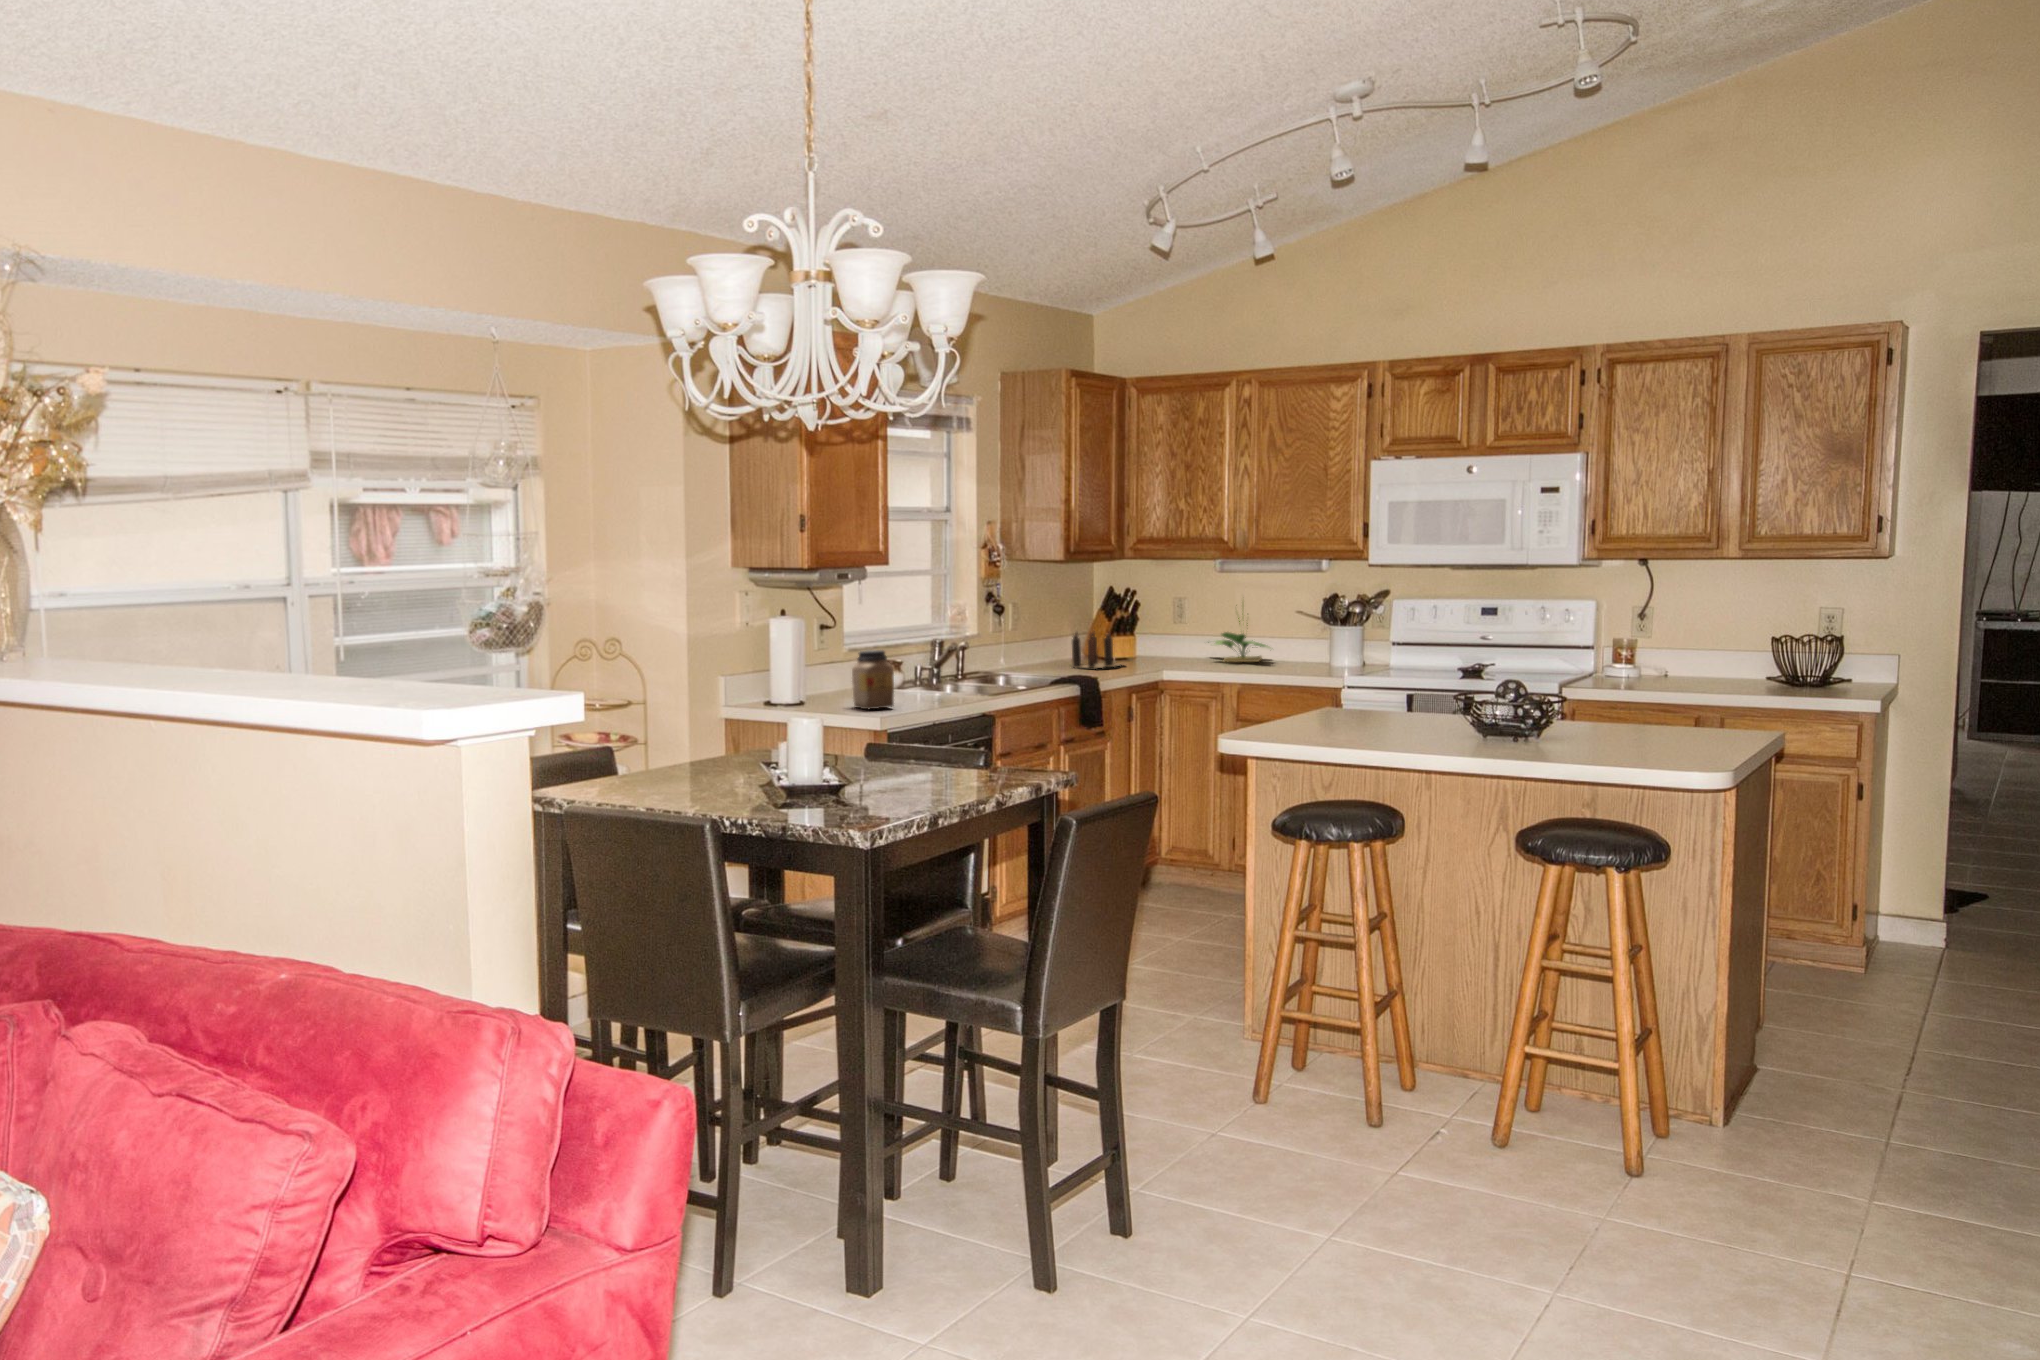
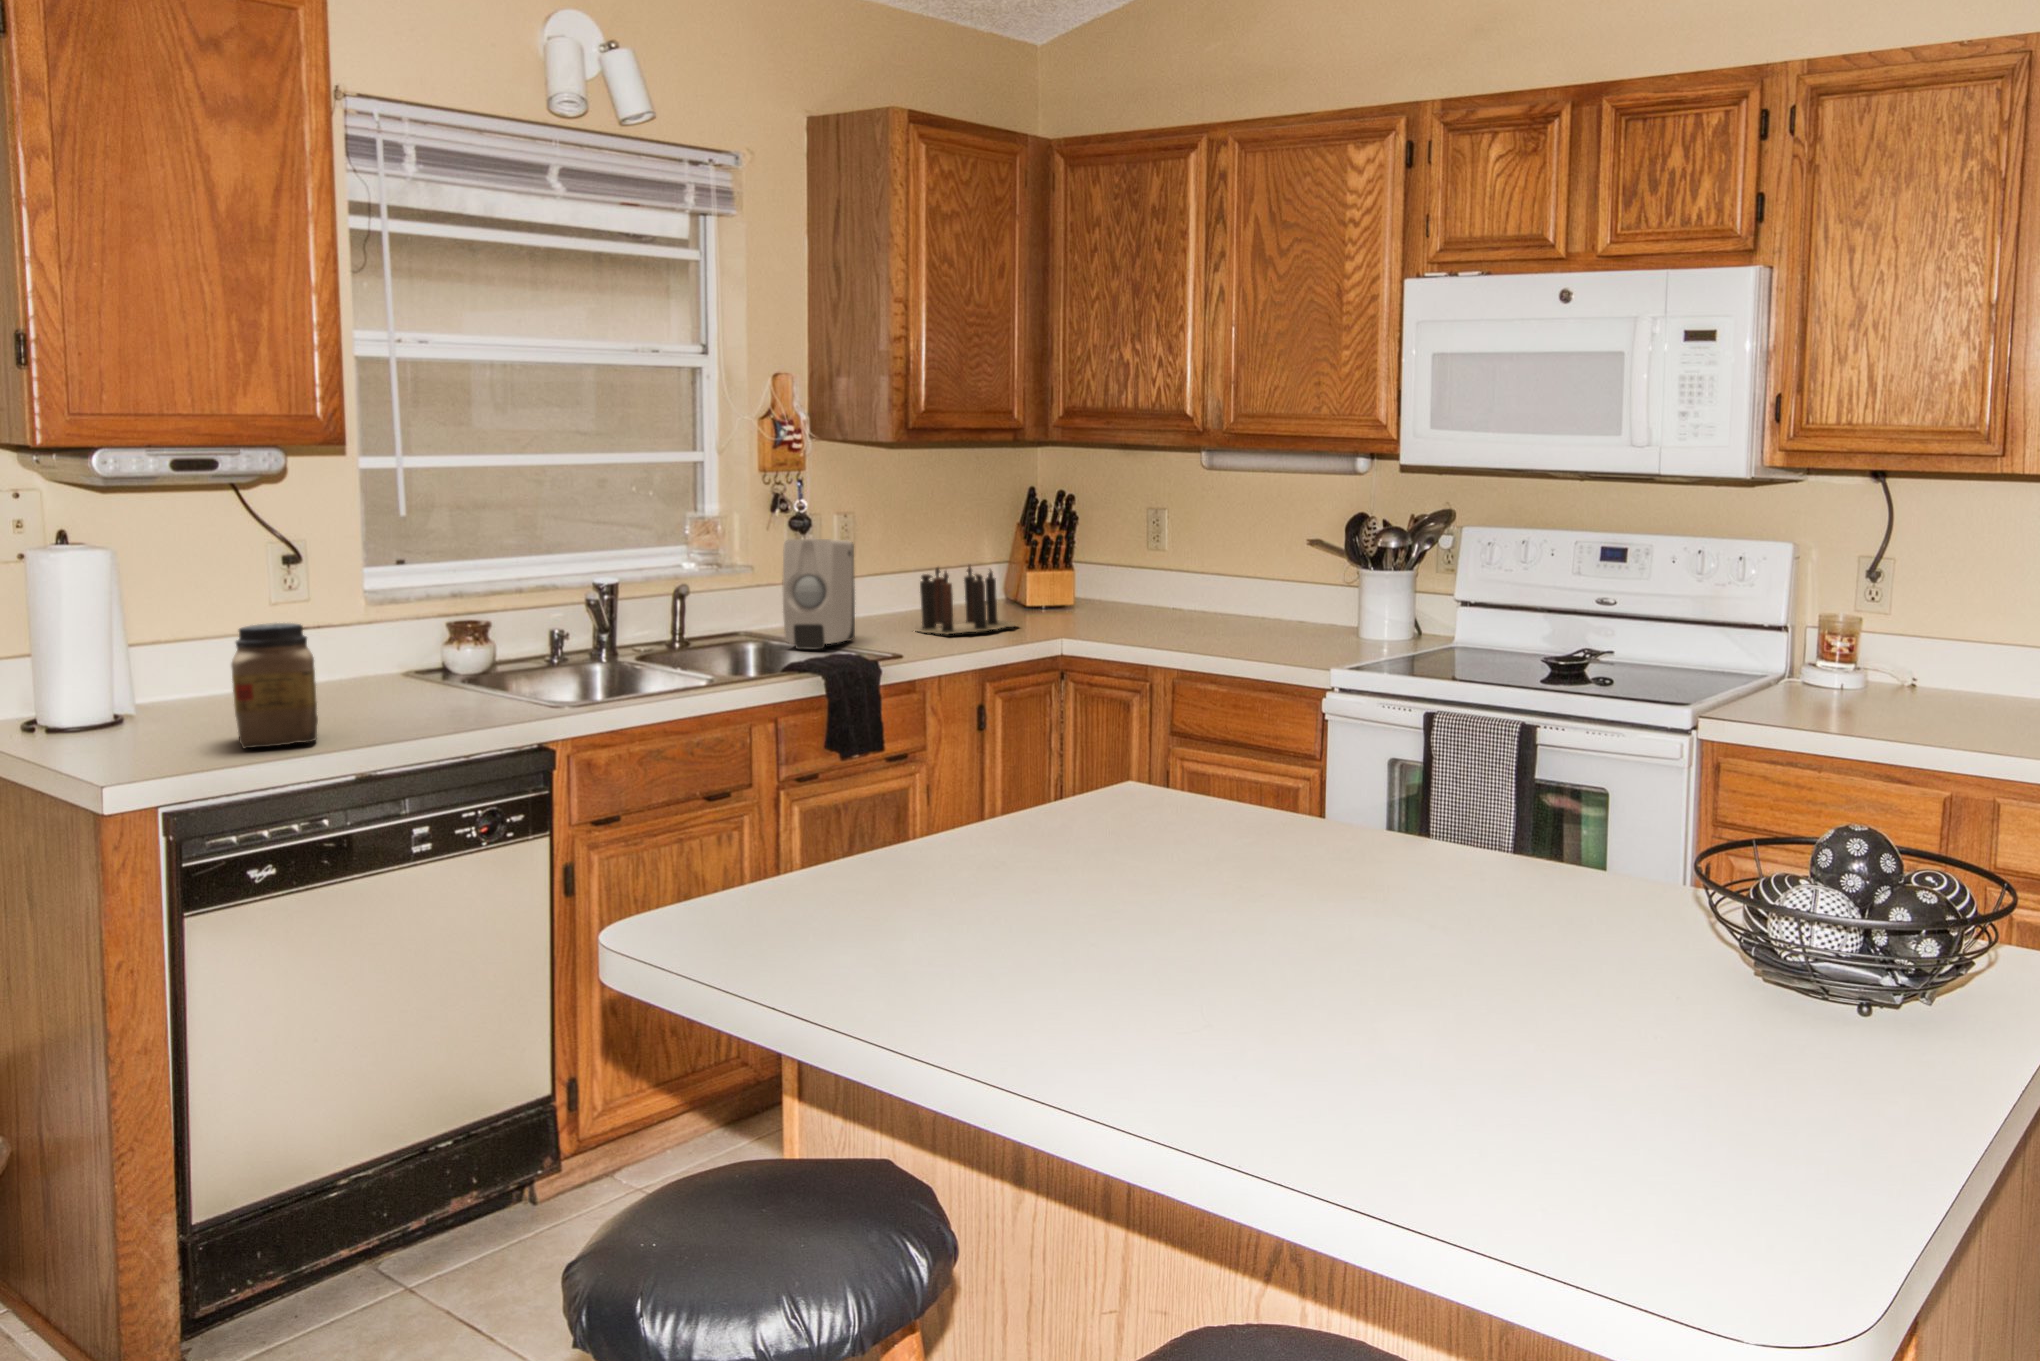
soap dispenser: none [1020,613,1050,675] -> present [783,539,855,649]
potted plant: present [1208,613,1269,662] -> none [1177,508,1288,624]

